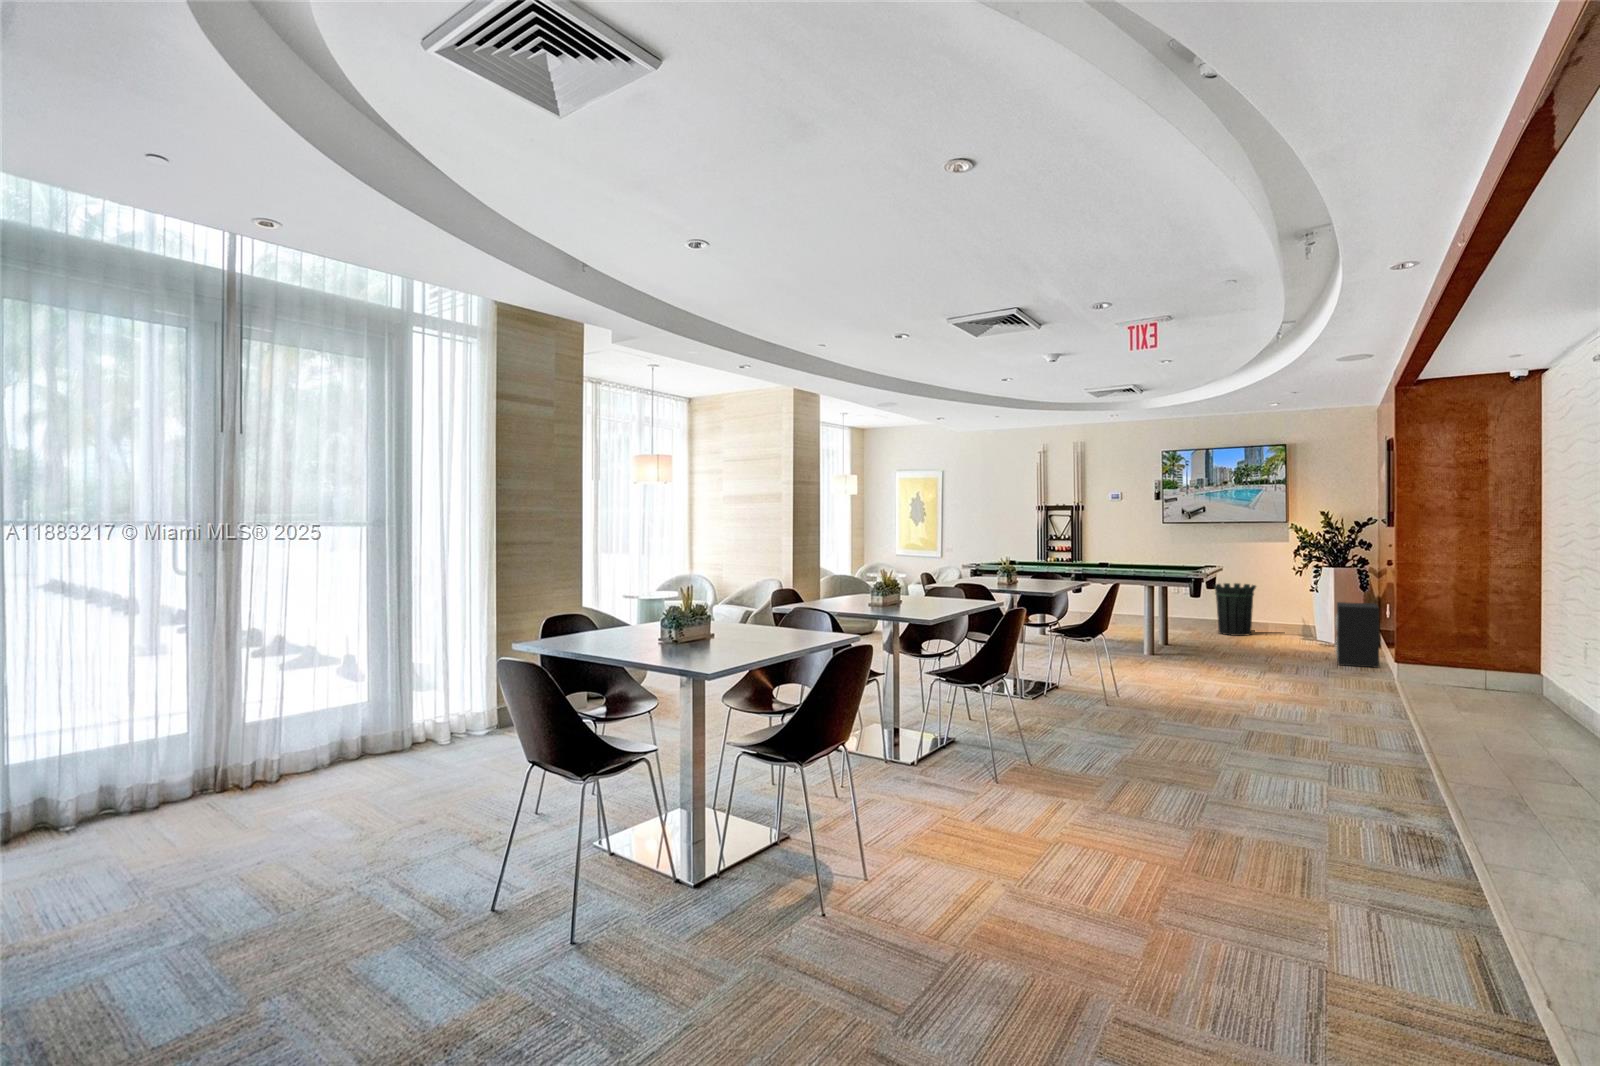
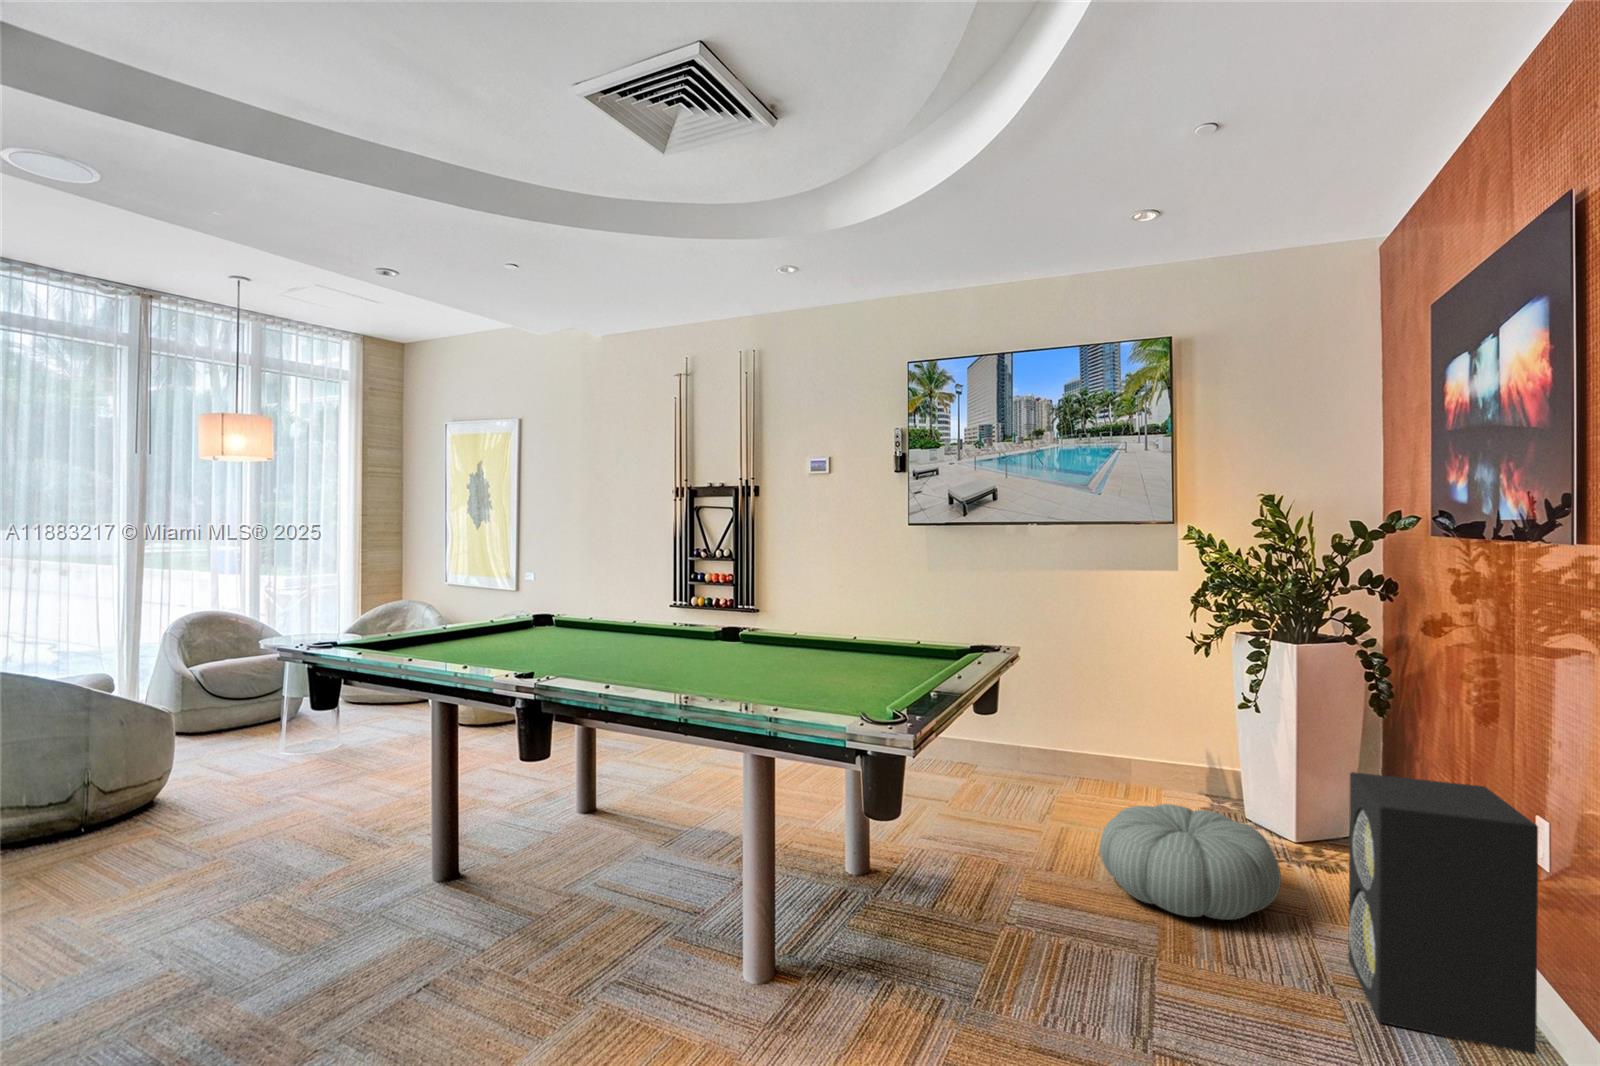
waste bin: present [1214,583,1256,636] -> none [1004,667,1103,803]
pouf: none [1257,625,1320,654] -> present [1100,804,1281,920]

